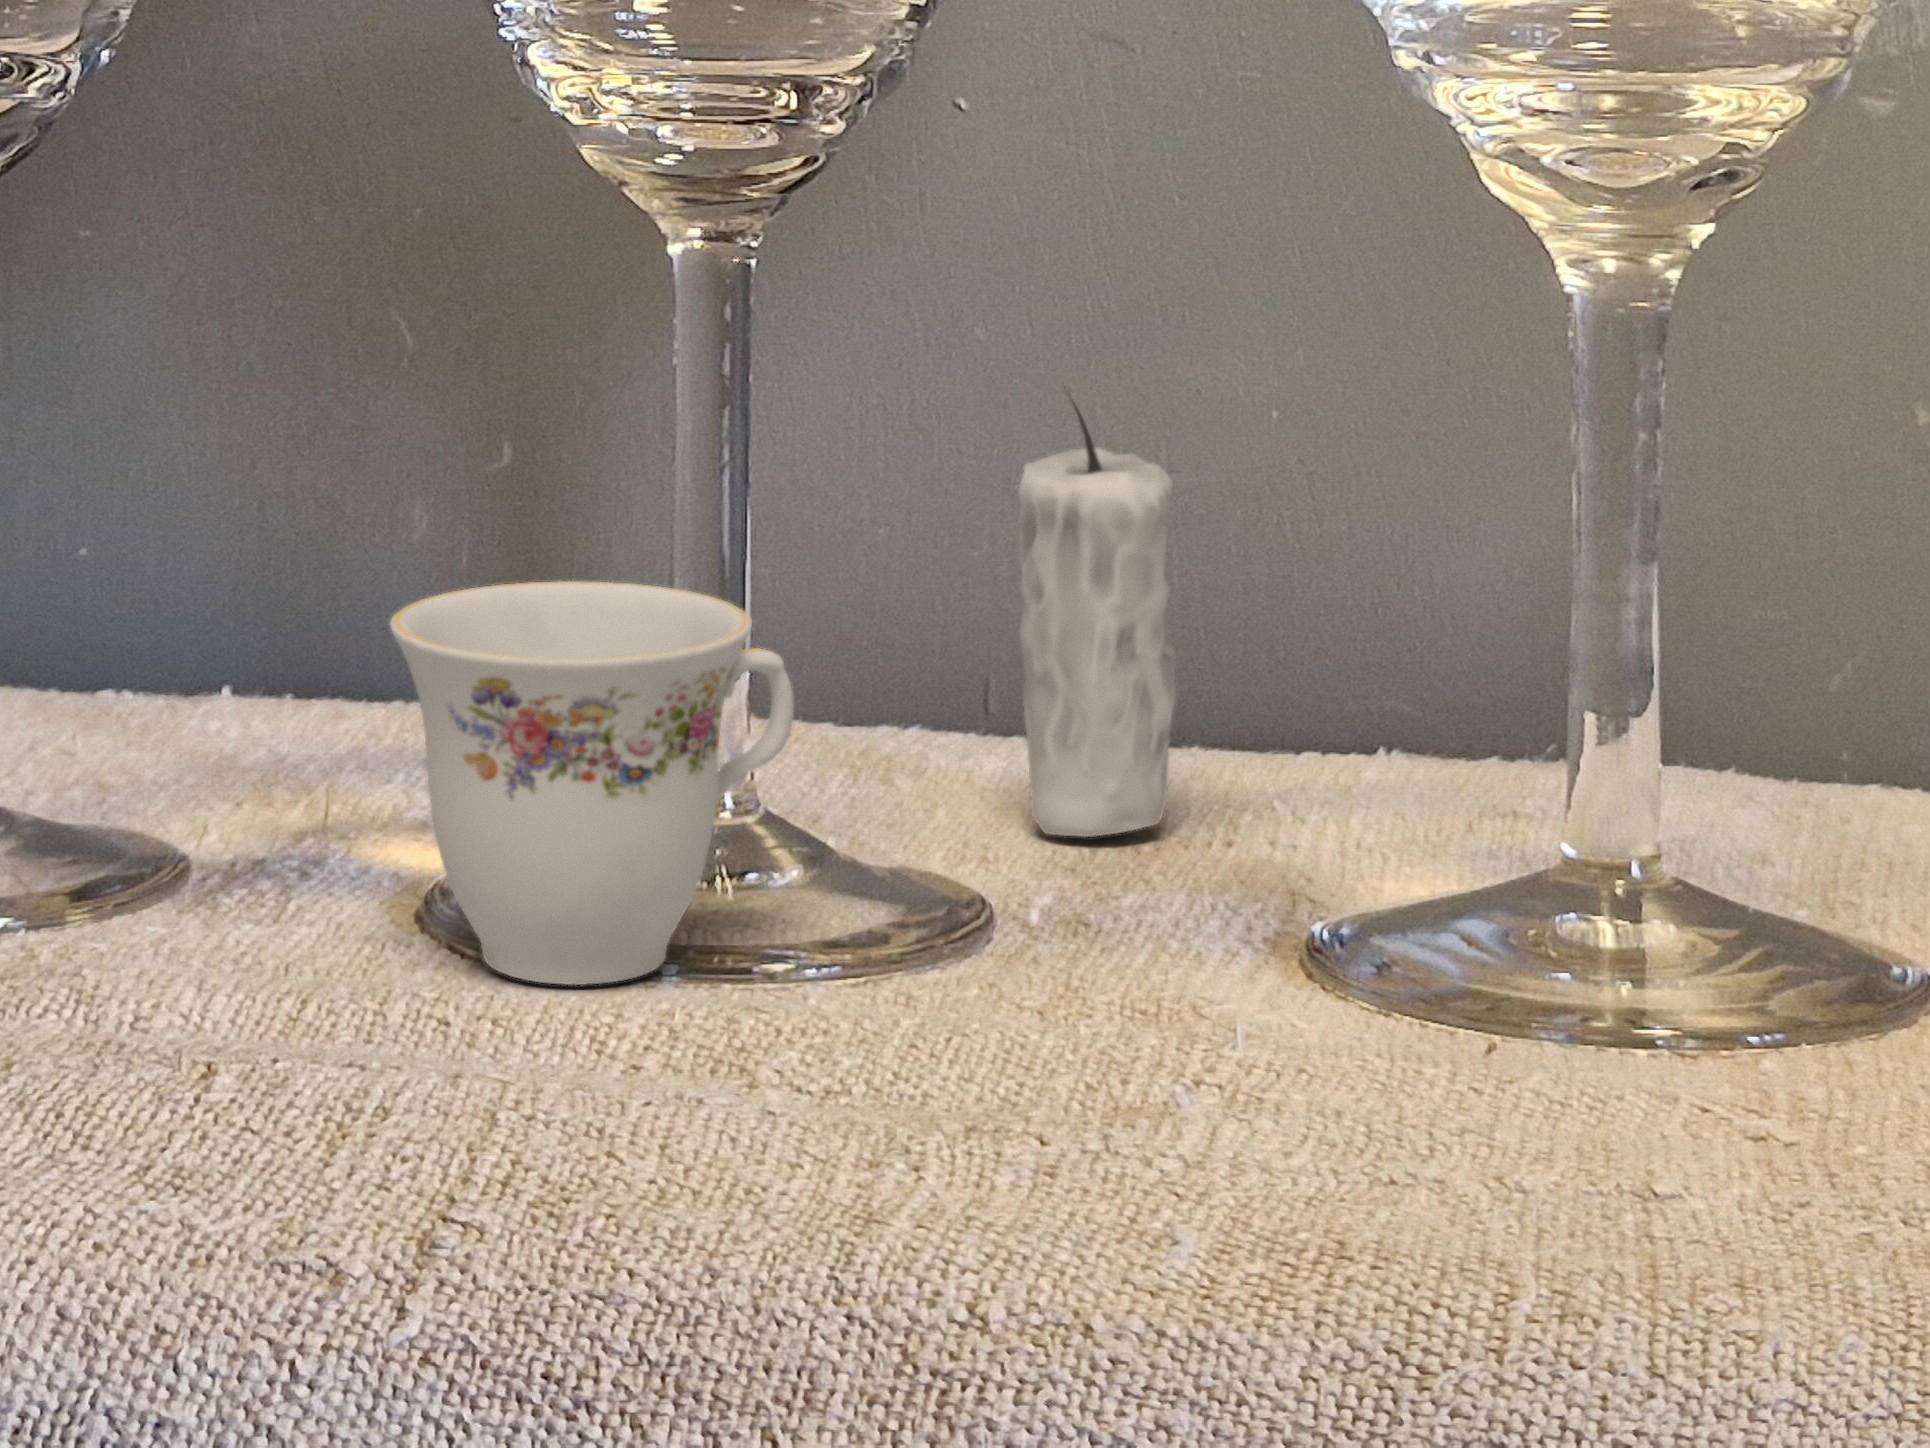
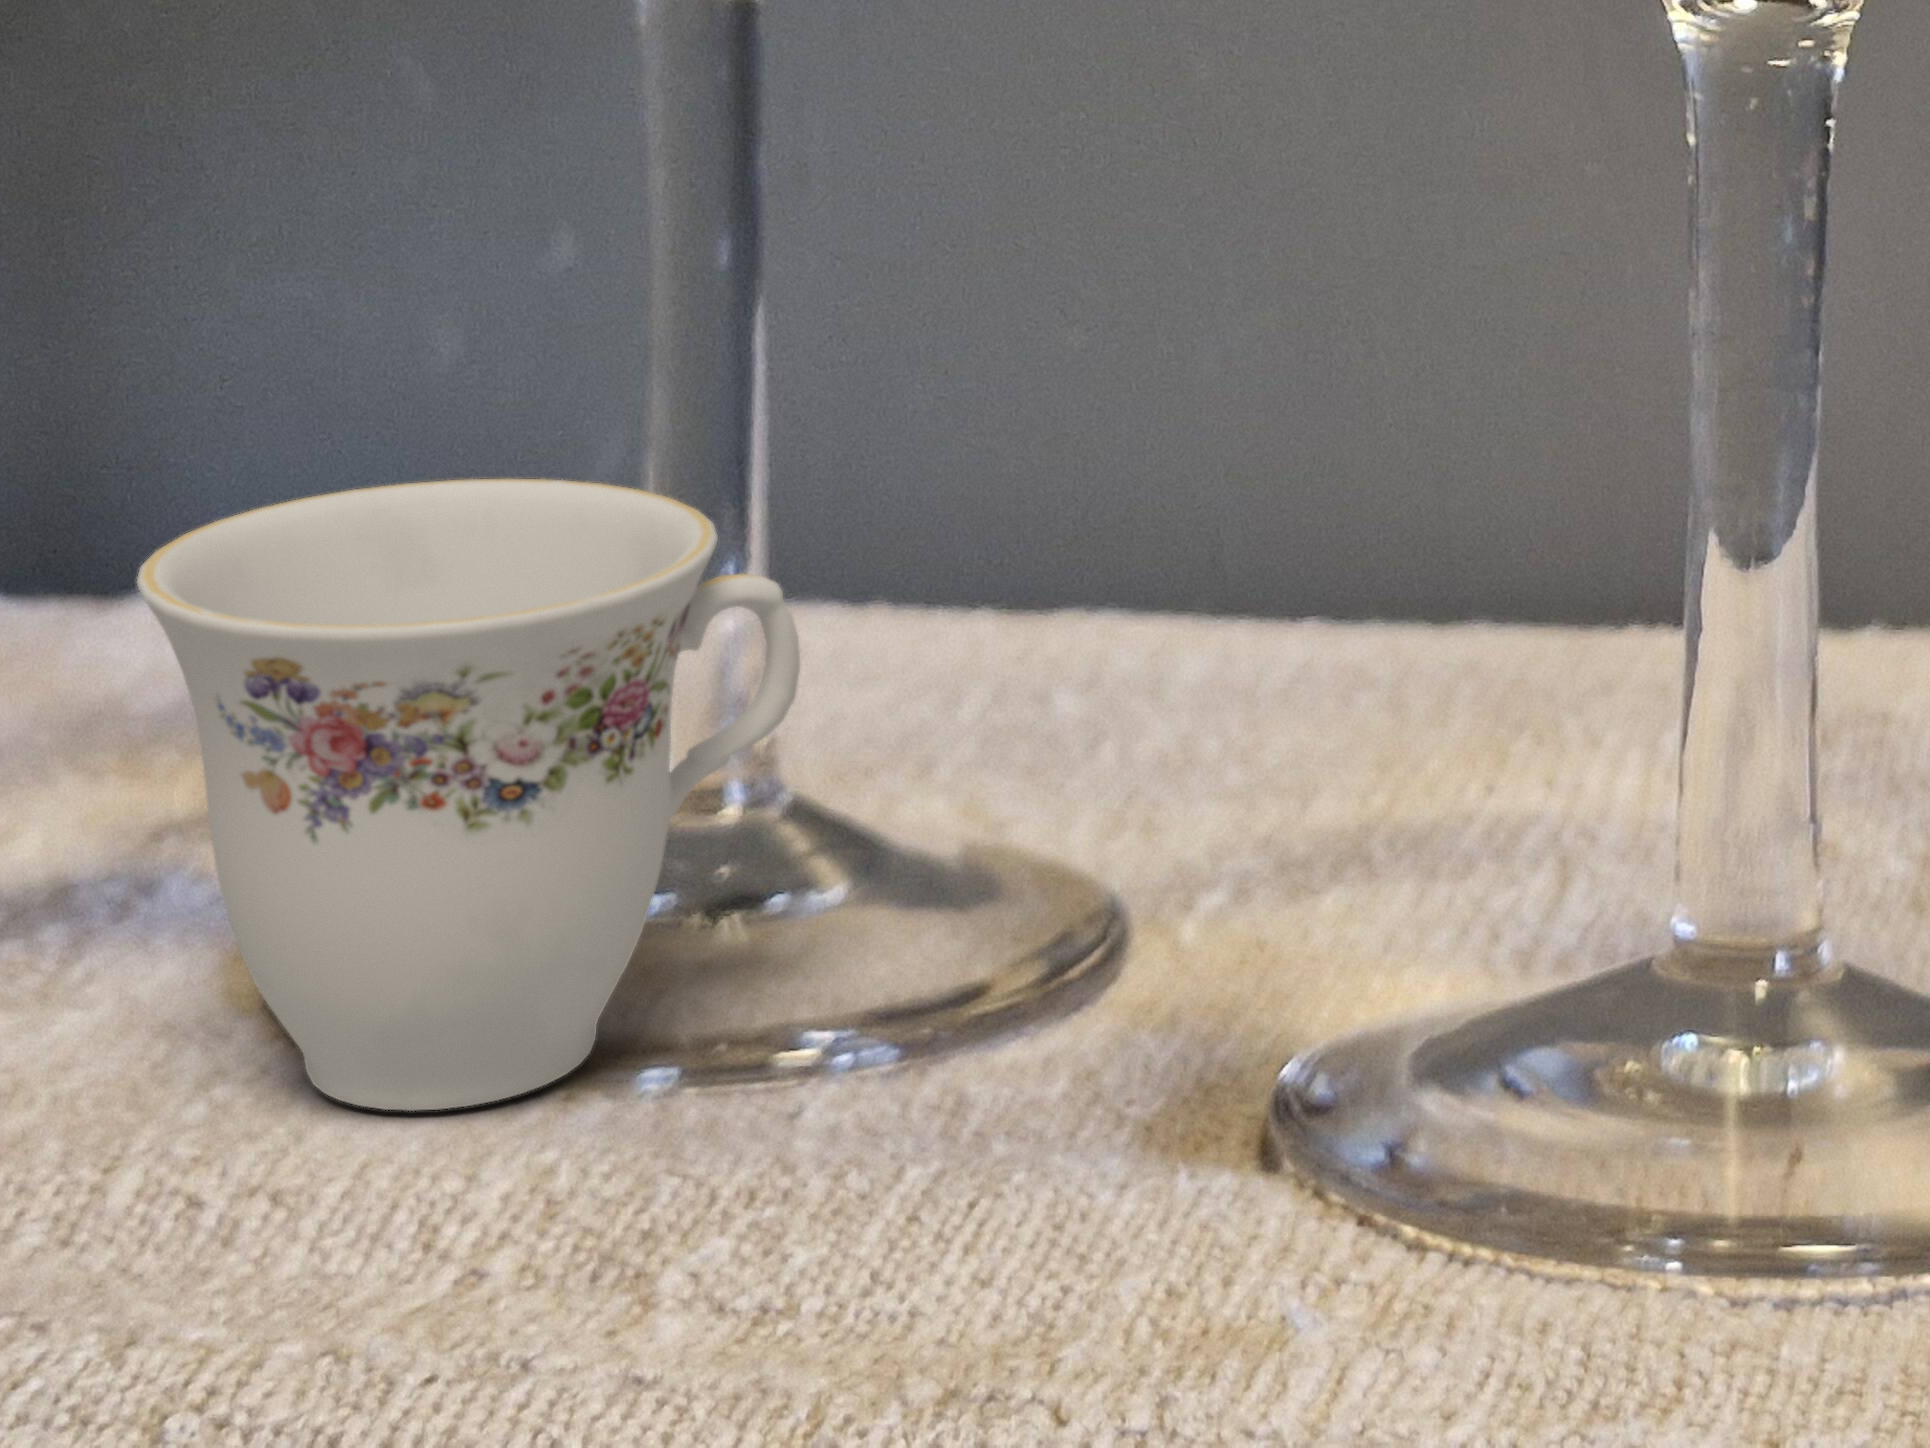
candle: present [1018,387,1176,837] -> none [1180,154,1401,783]

